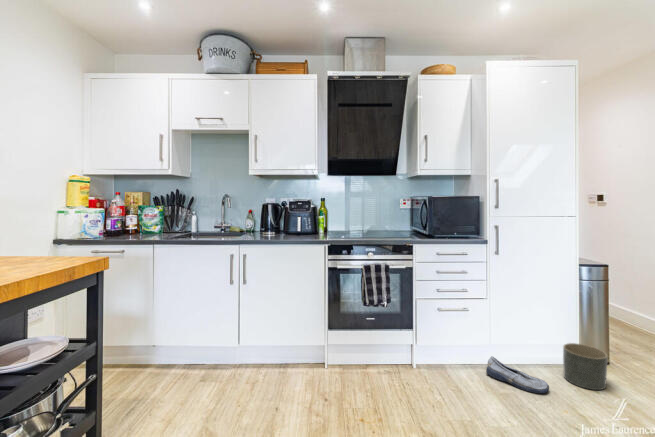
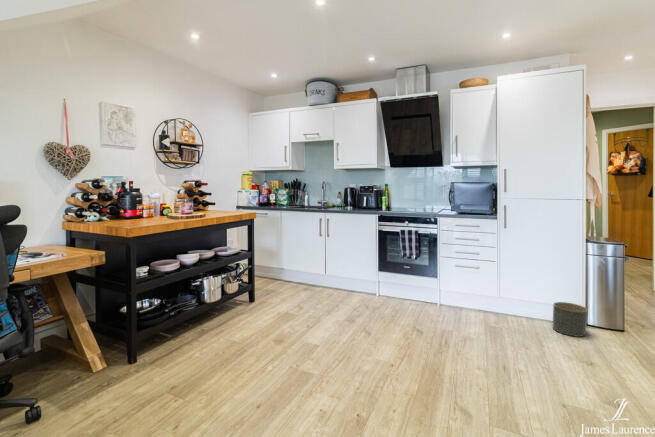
shoe: present [486,356,549,393] -> none [487,303,527,329]

